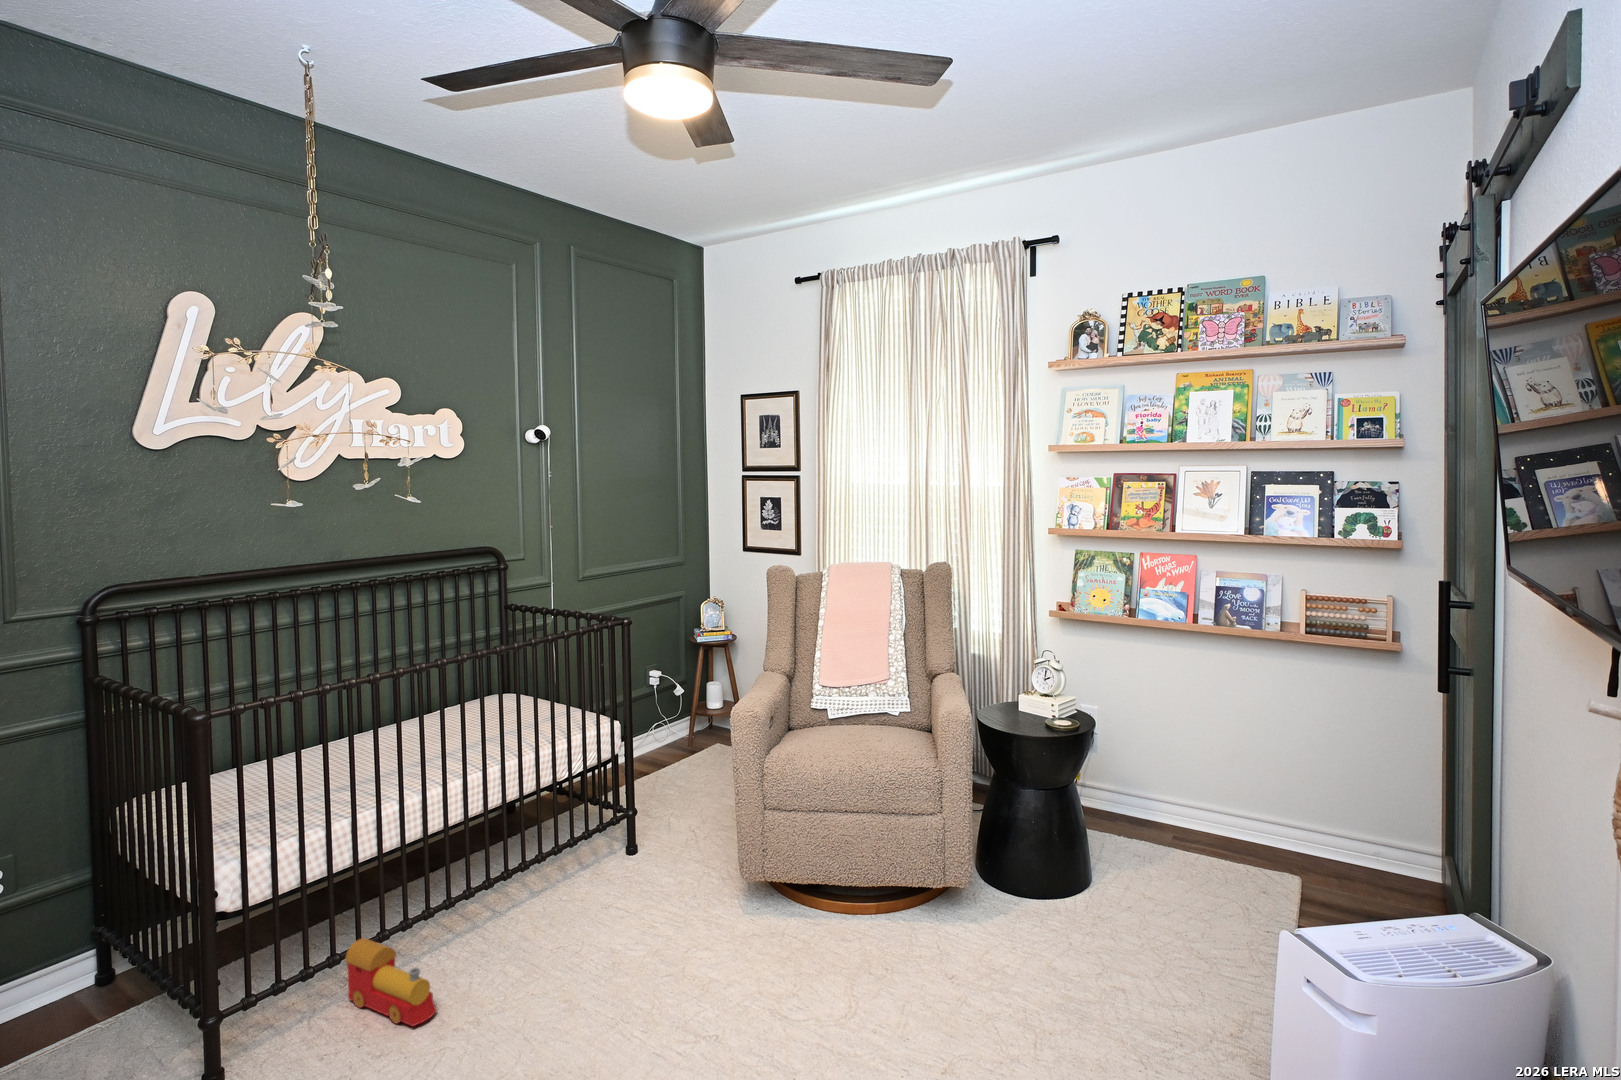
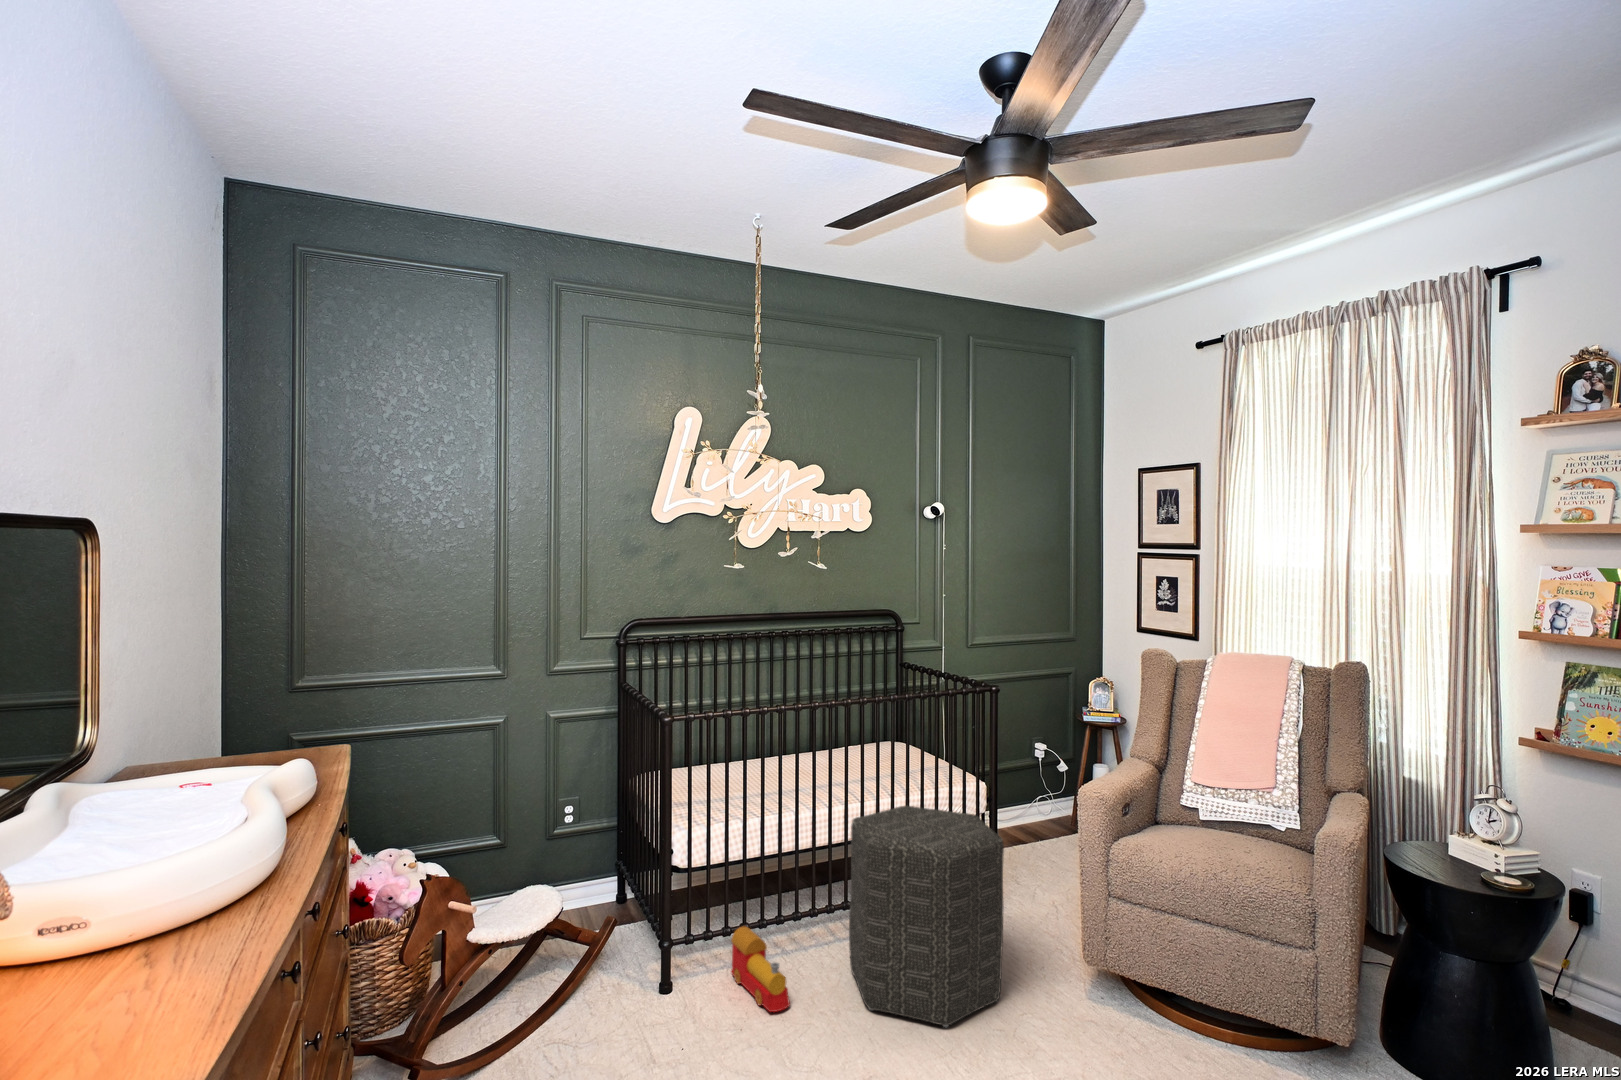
ottoman: none [492,754,668,986] -> present [849,806,1004,1027]

